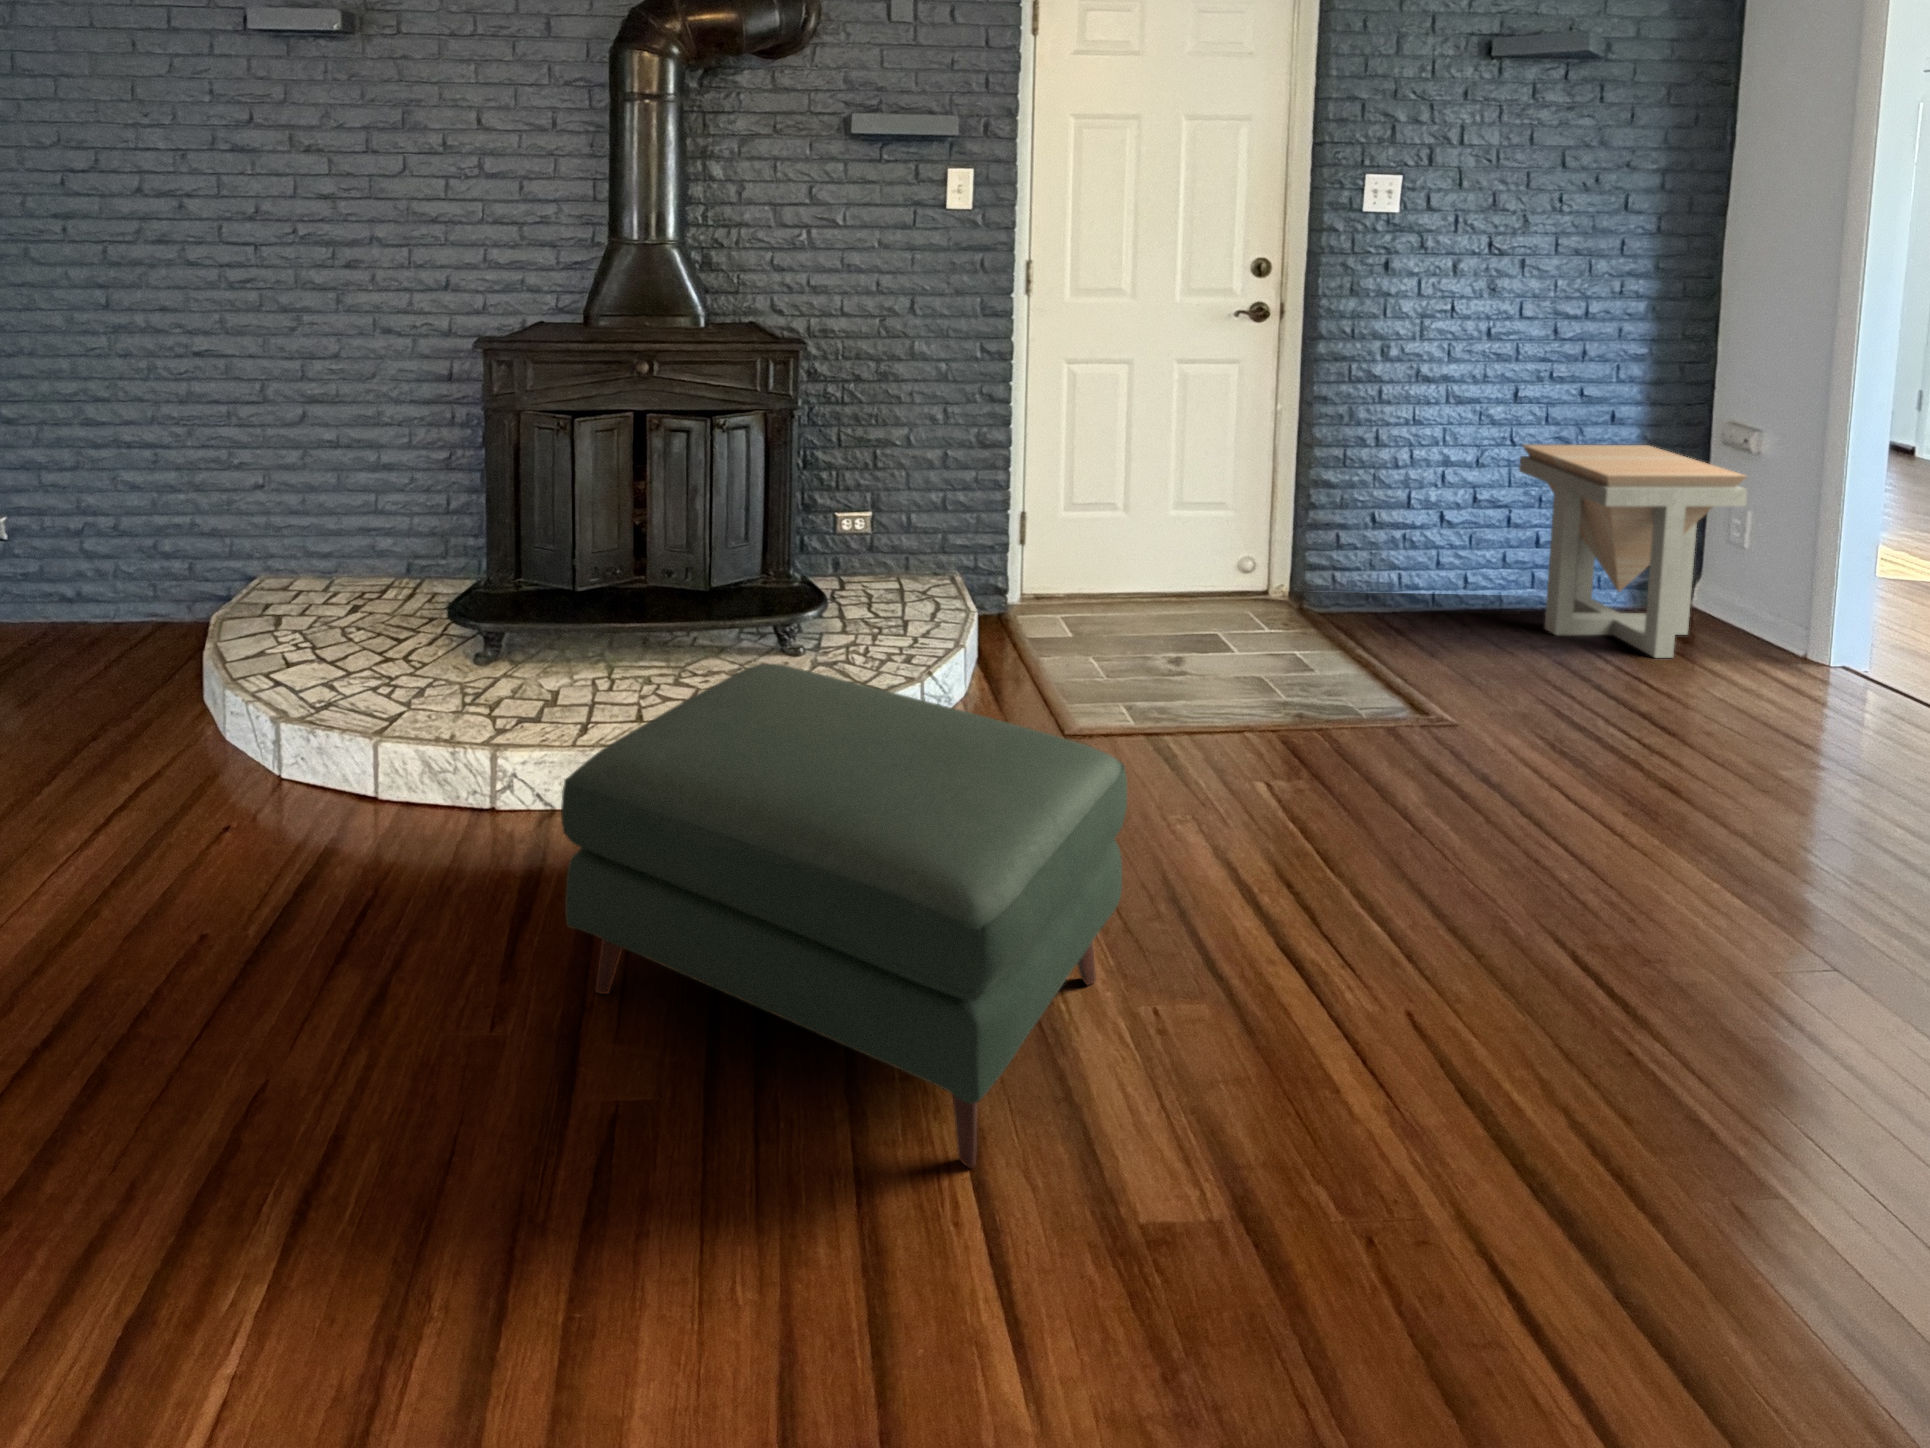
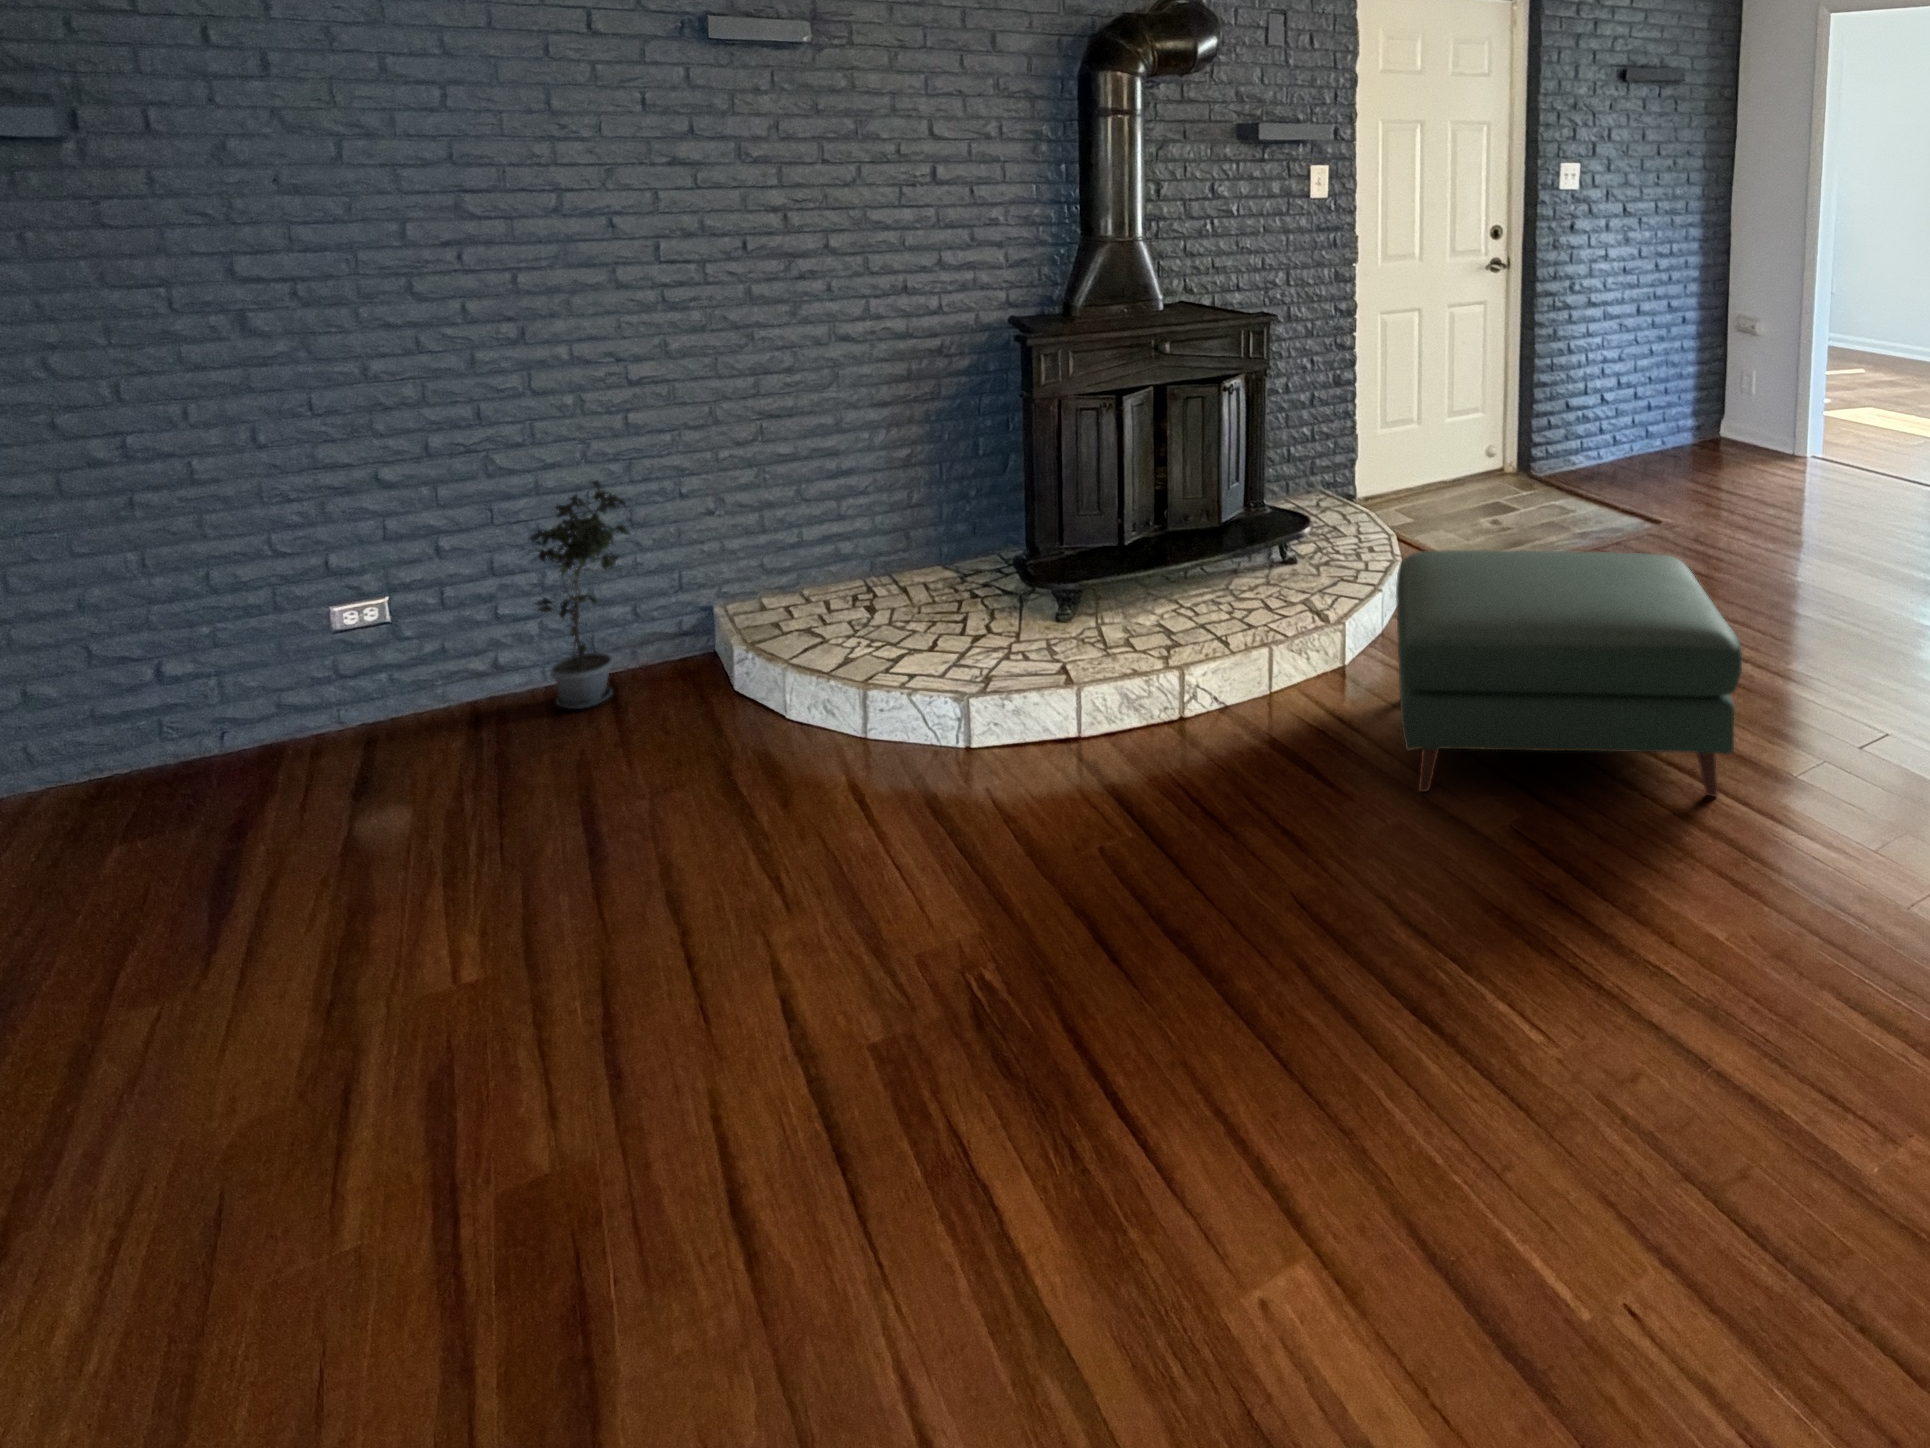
potted plant: none [50,441,151,653] -> present [528,481,629,709]
side table: present [1519,444,1748,658] -> none [1644,336,1774,469]

